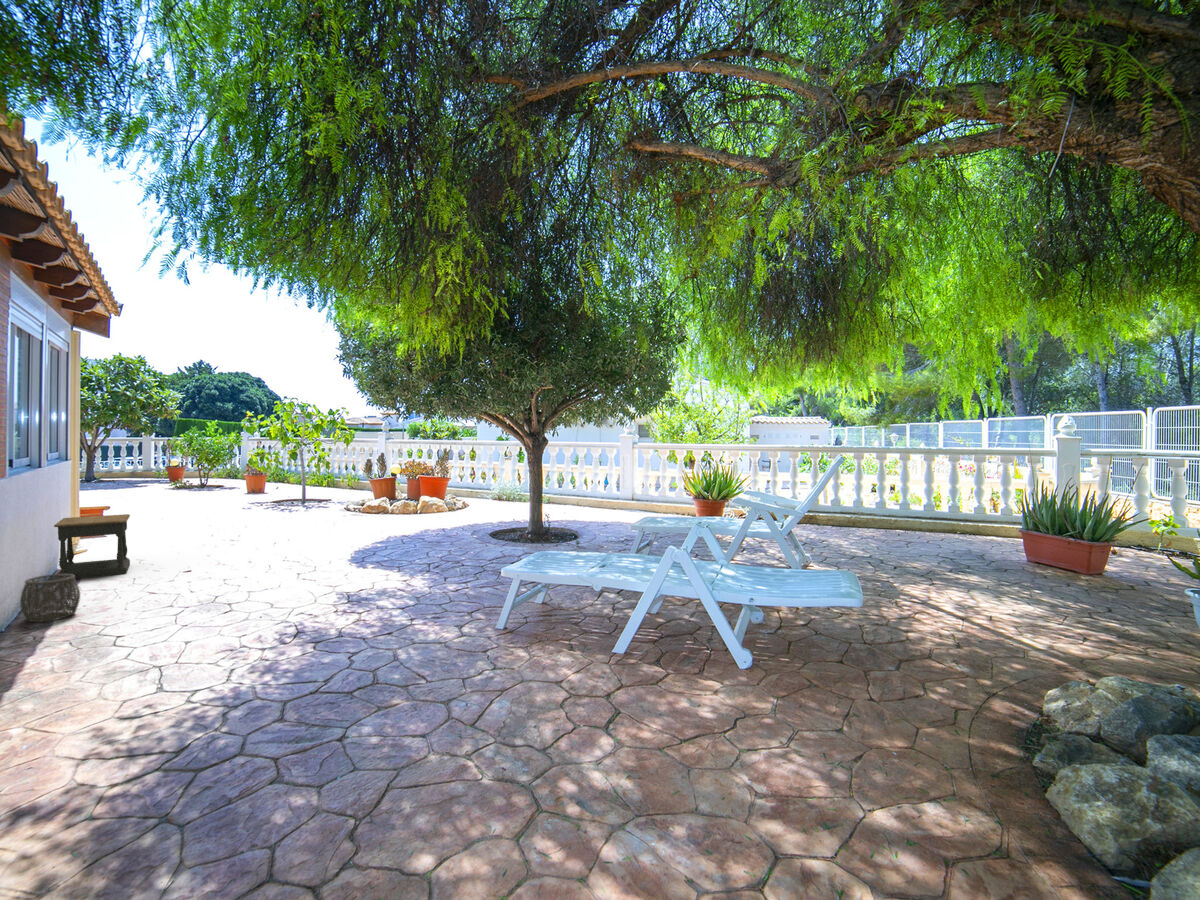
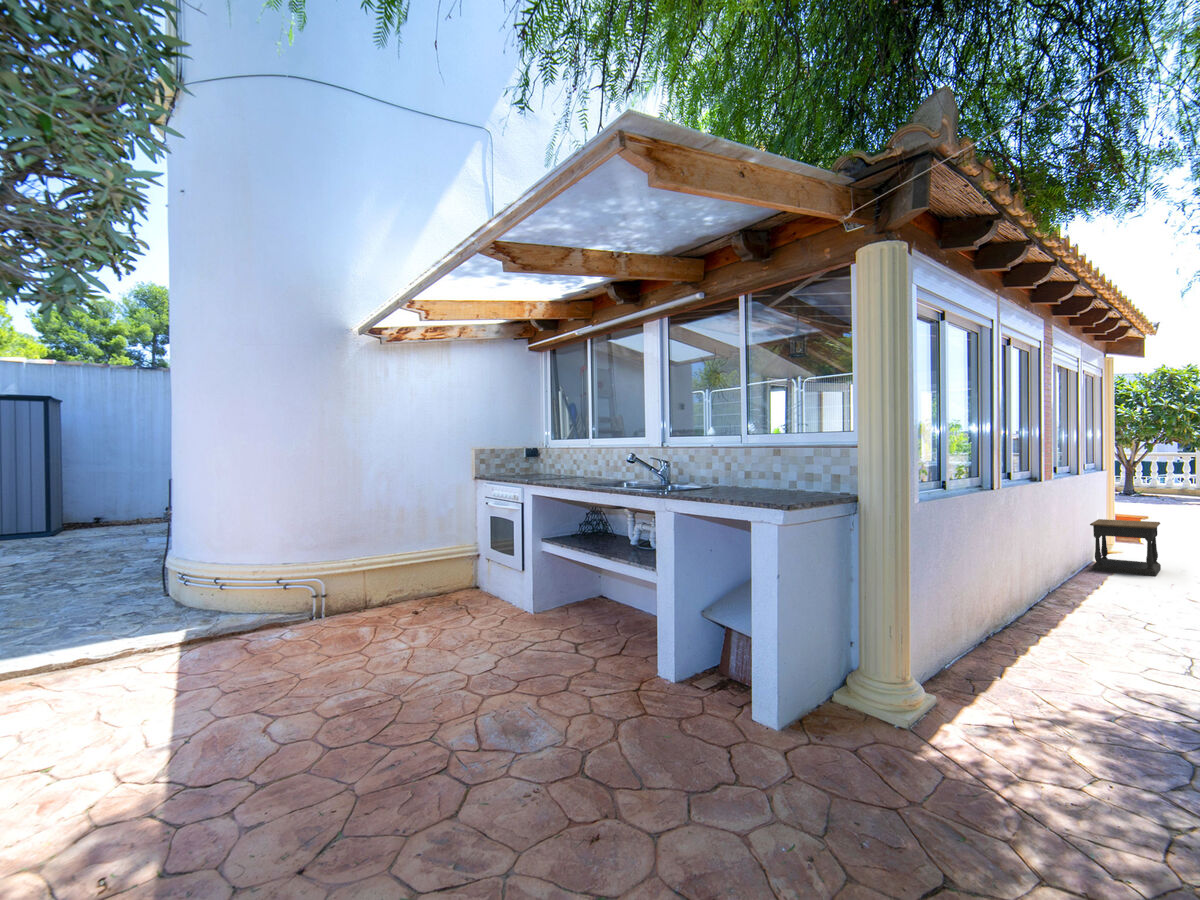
woven basket: present [20,574,80,622] -> none [1062,561,1110,599]

